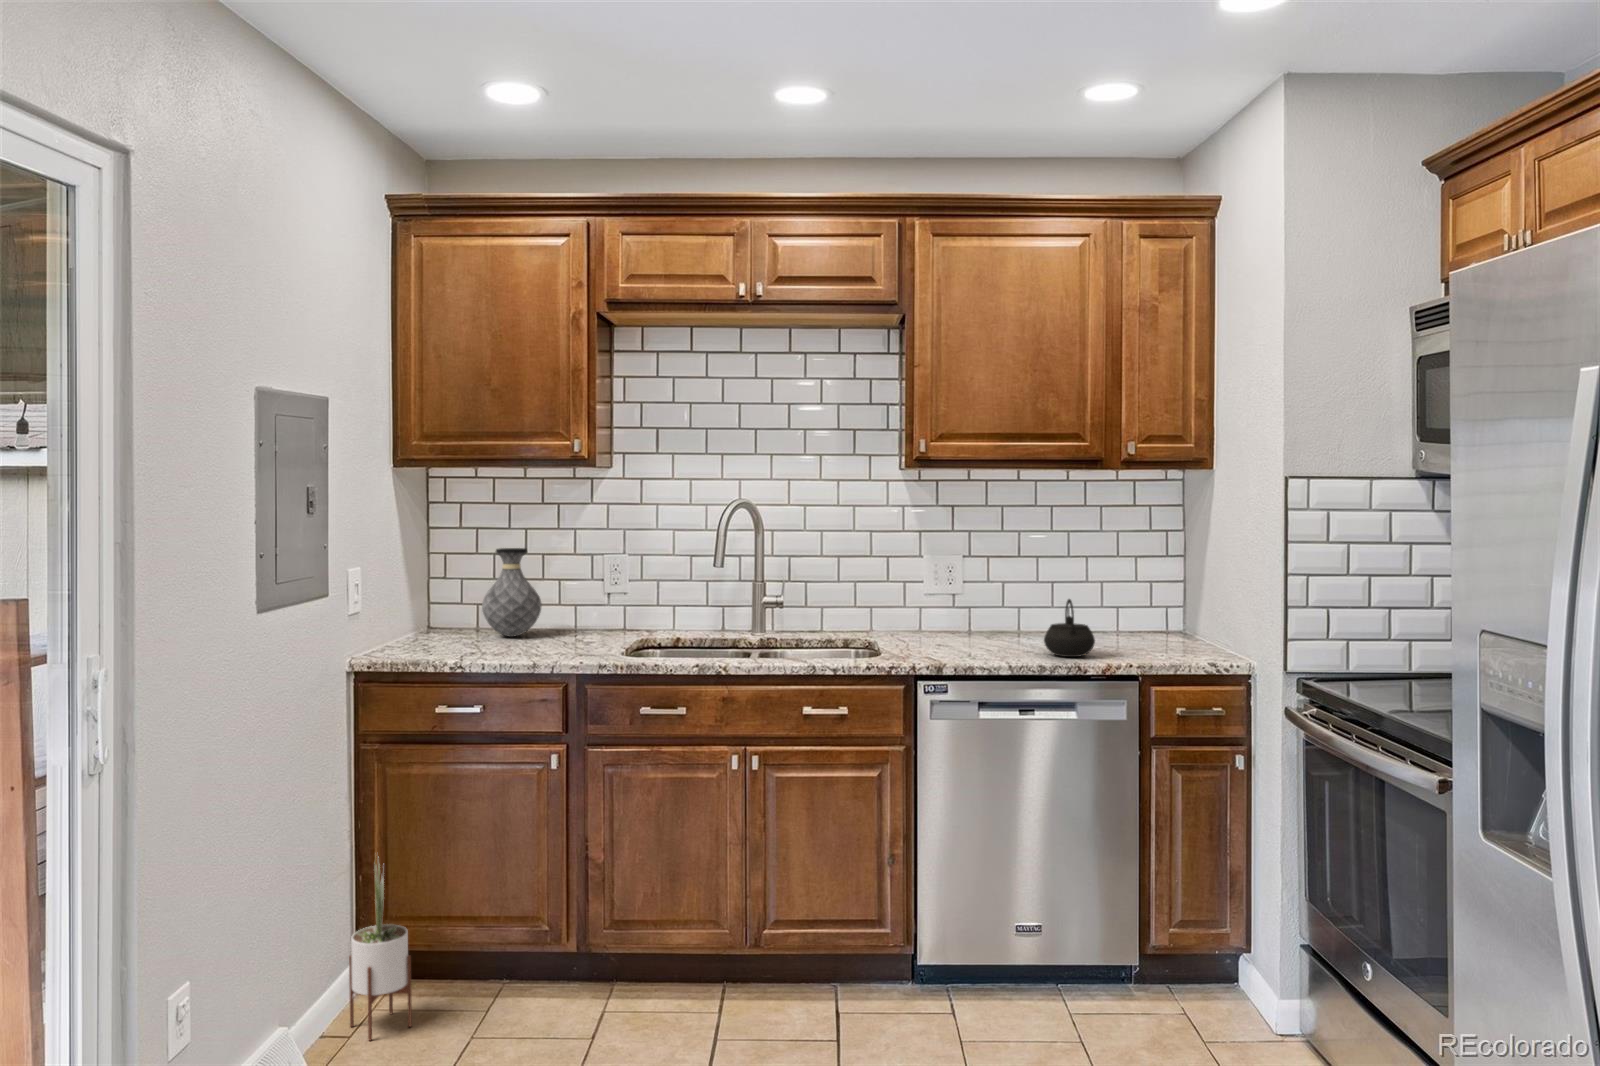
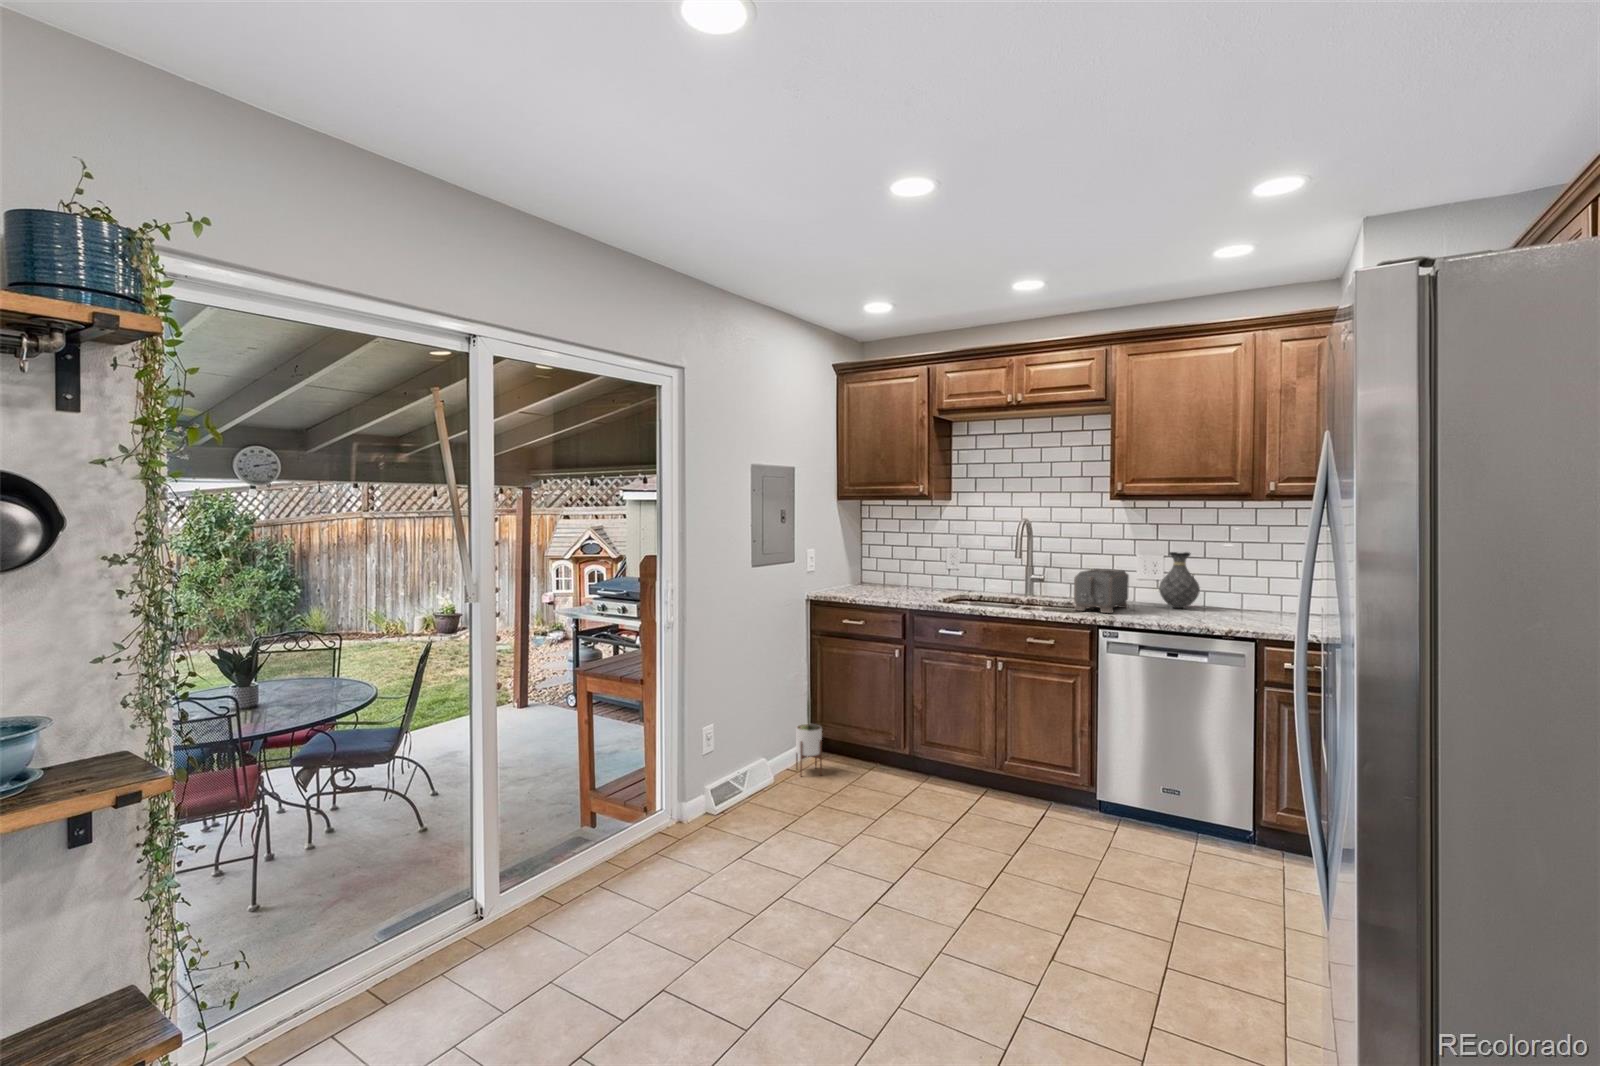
vase: present [482,548,542,637] -> present [1159,552,1200,608]
toaster: none [856,582,920,654] -> present [1074,569,1129,613]
kettle: present [1044,599,1095,657] -> none [1201,585,1238,623]

